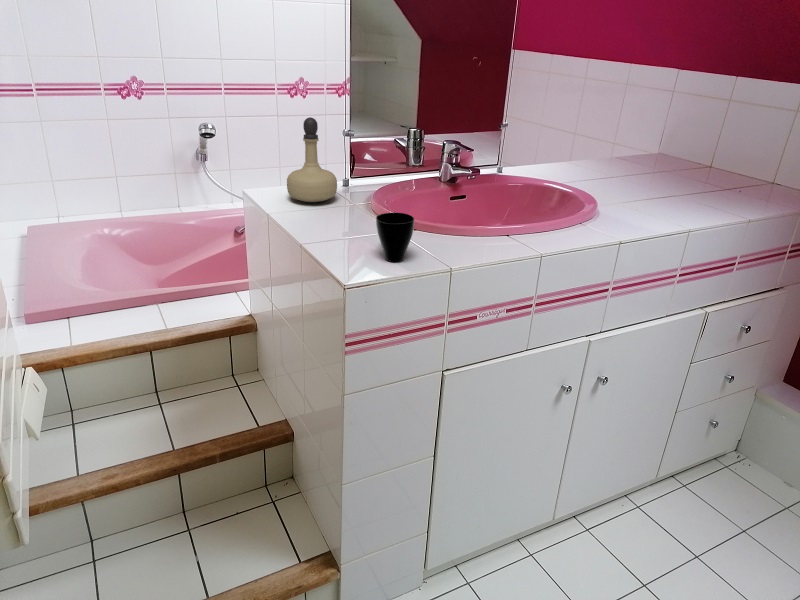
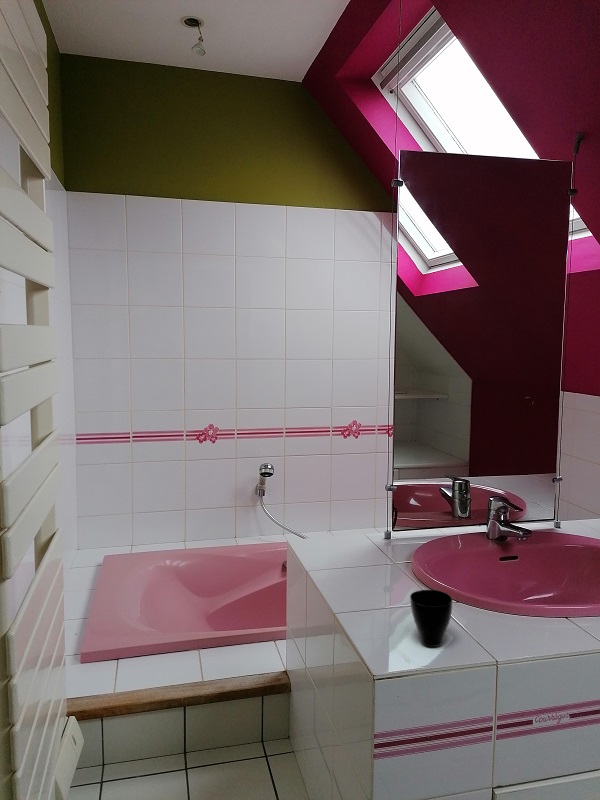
perfume bottle: present [287,117,337,202] -> none [327,478,377,561]

